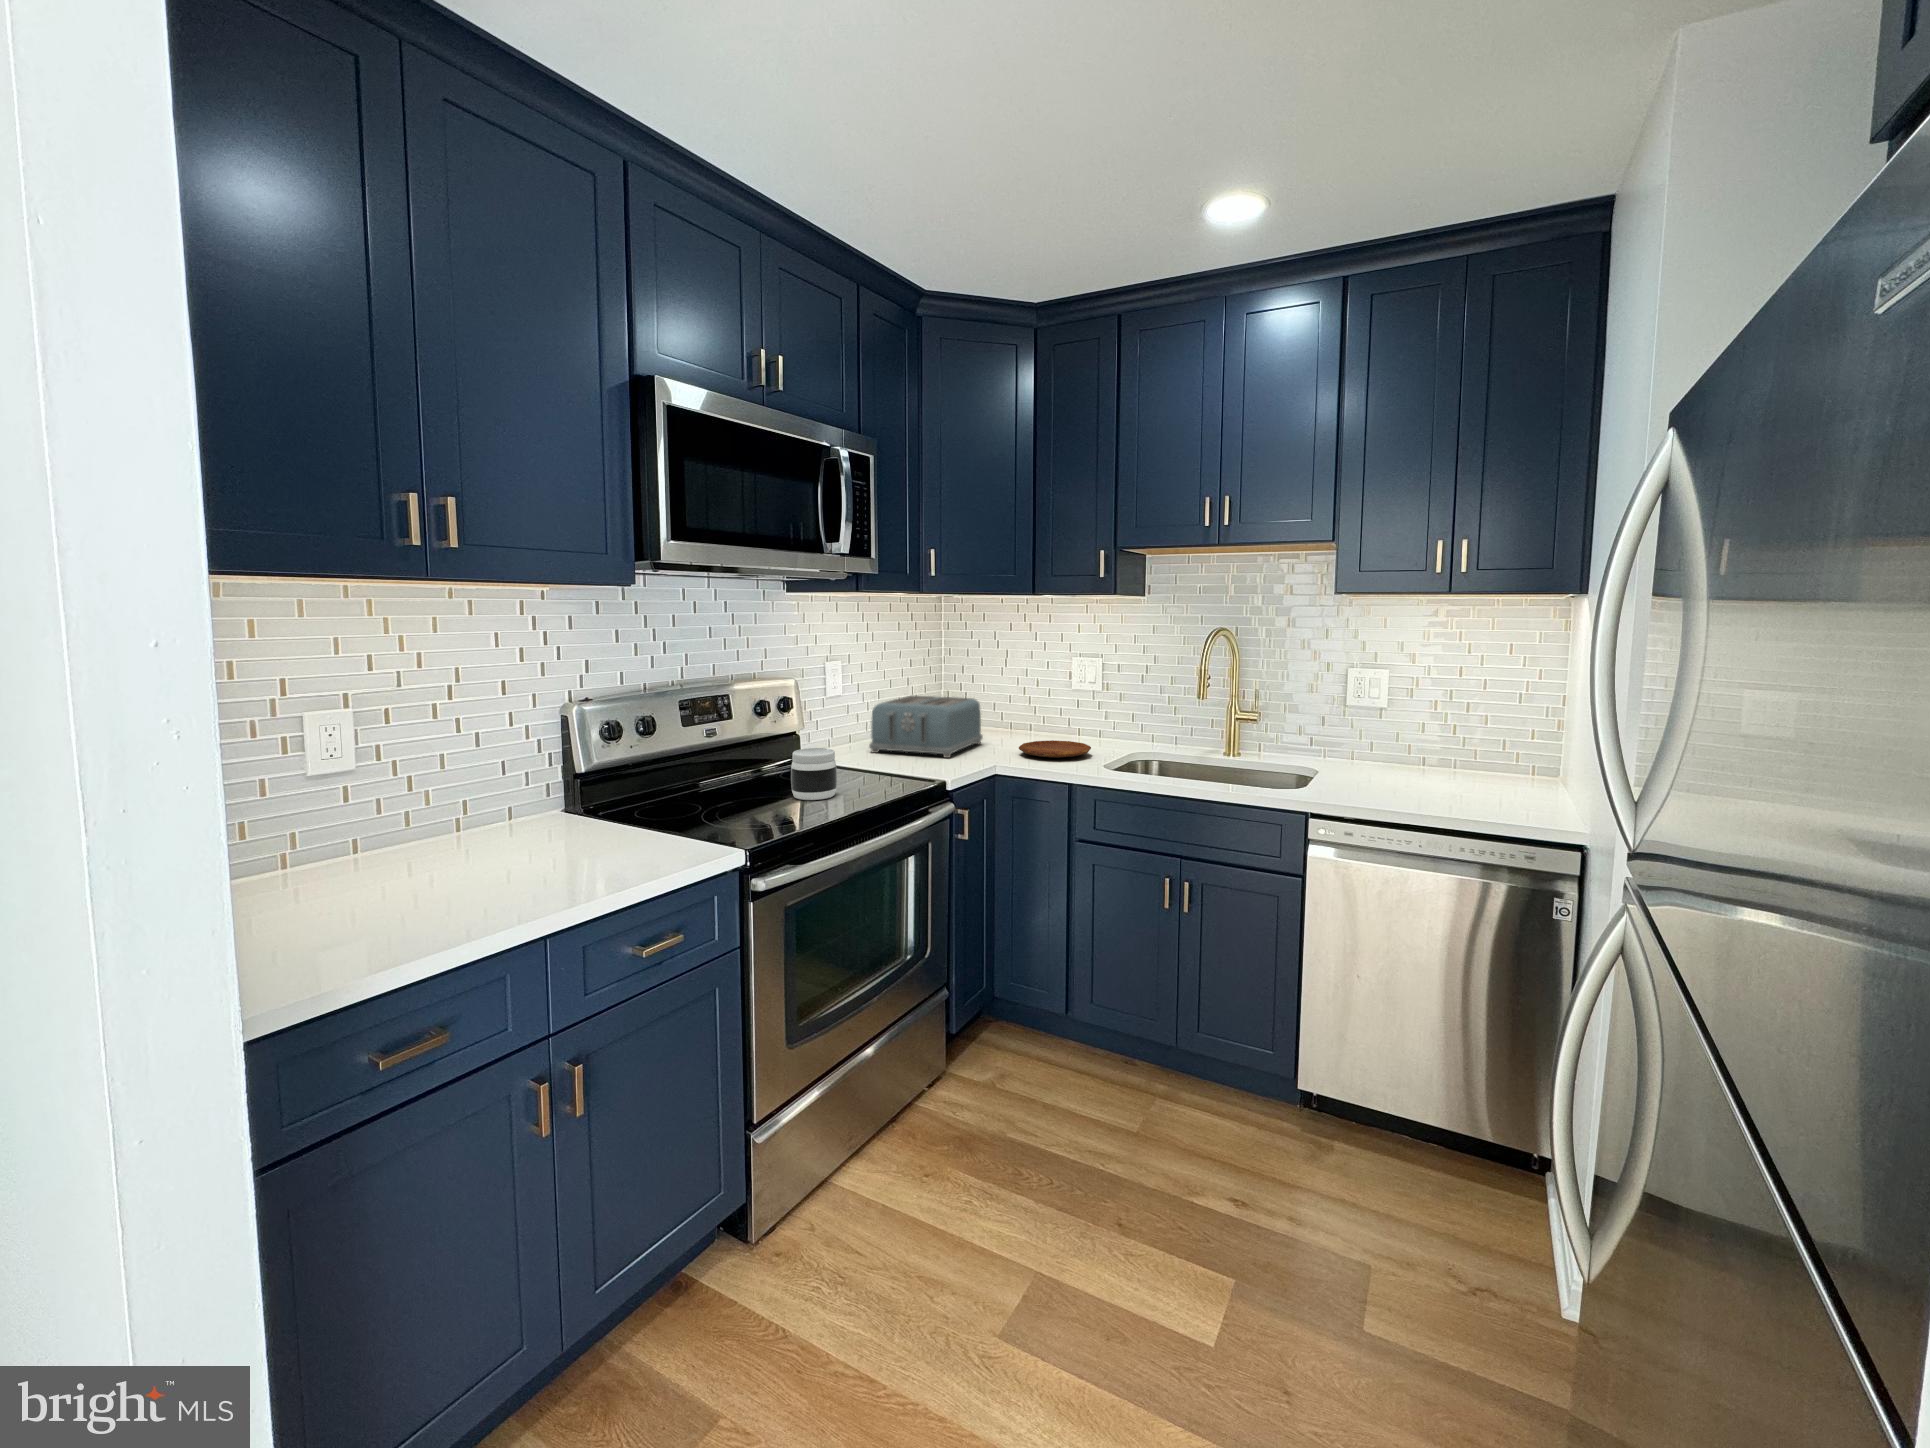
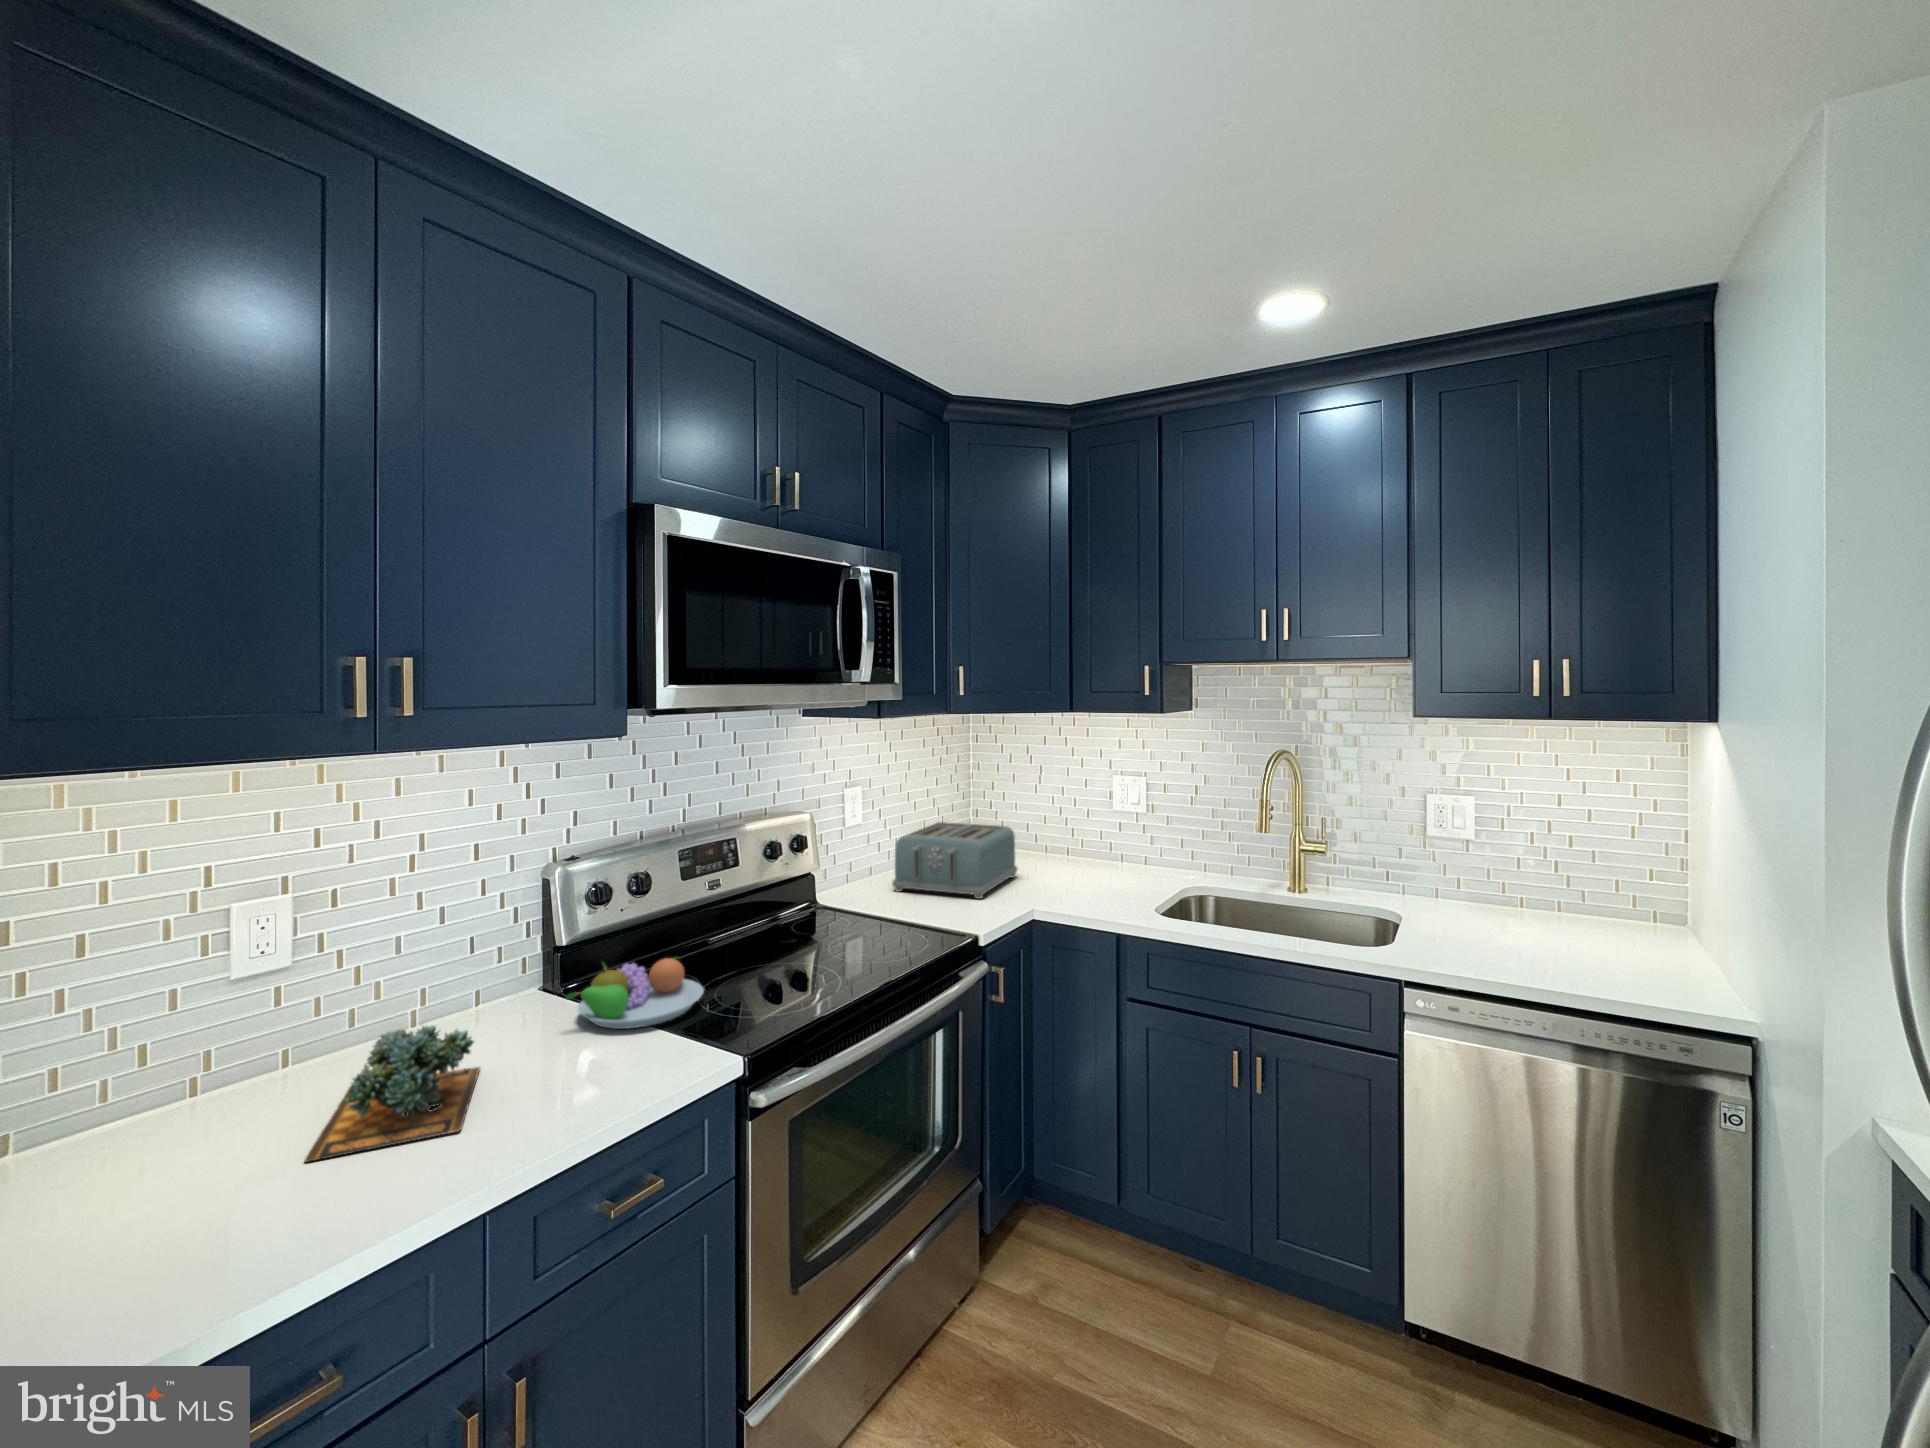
tray: present [1019,740,1091,758] -> none [1058,874,1140,899]
jar: present [791,748,837,800] -> none [803,905,855,969]
fruit bowl: none [590,782,707,834] -> present [566,957,704,1029]
succulent plant: none [392,811,523,904] -> present [304,1025,480,1162]

